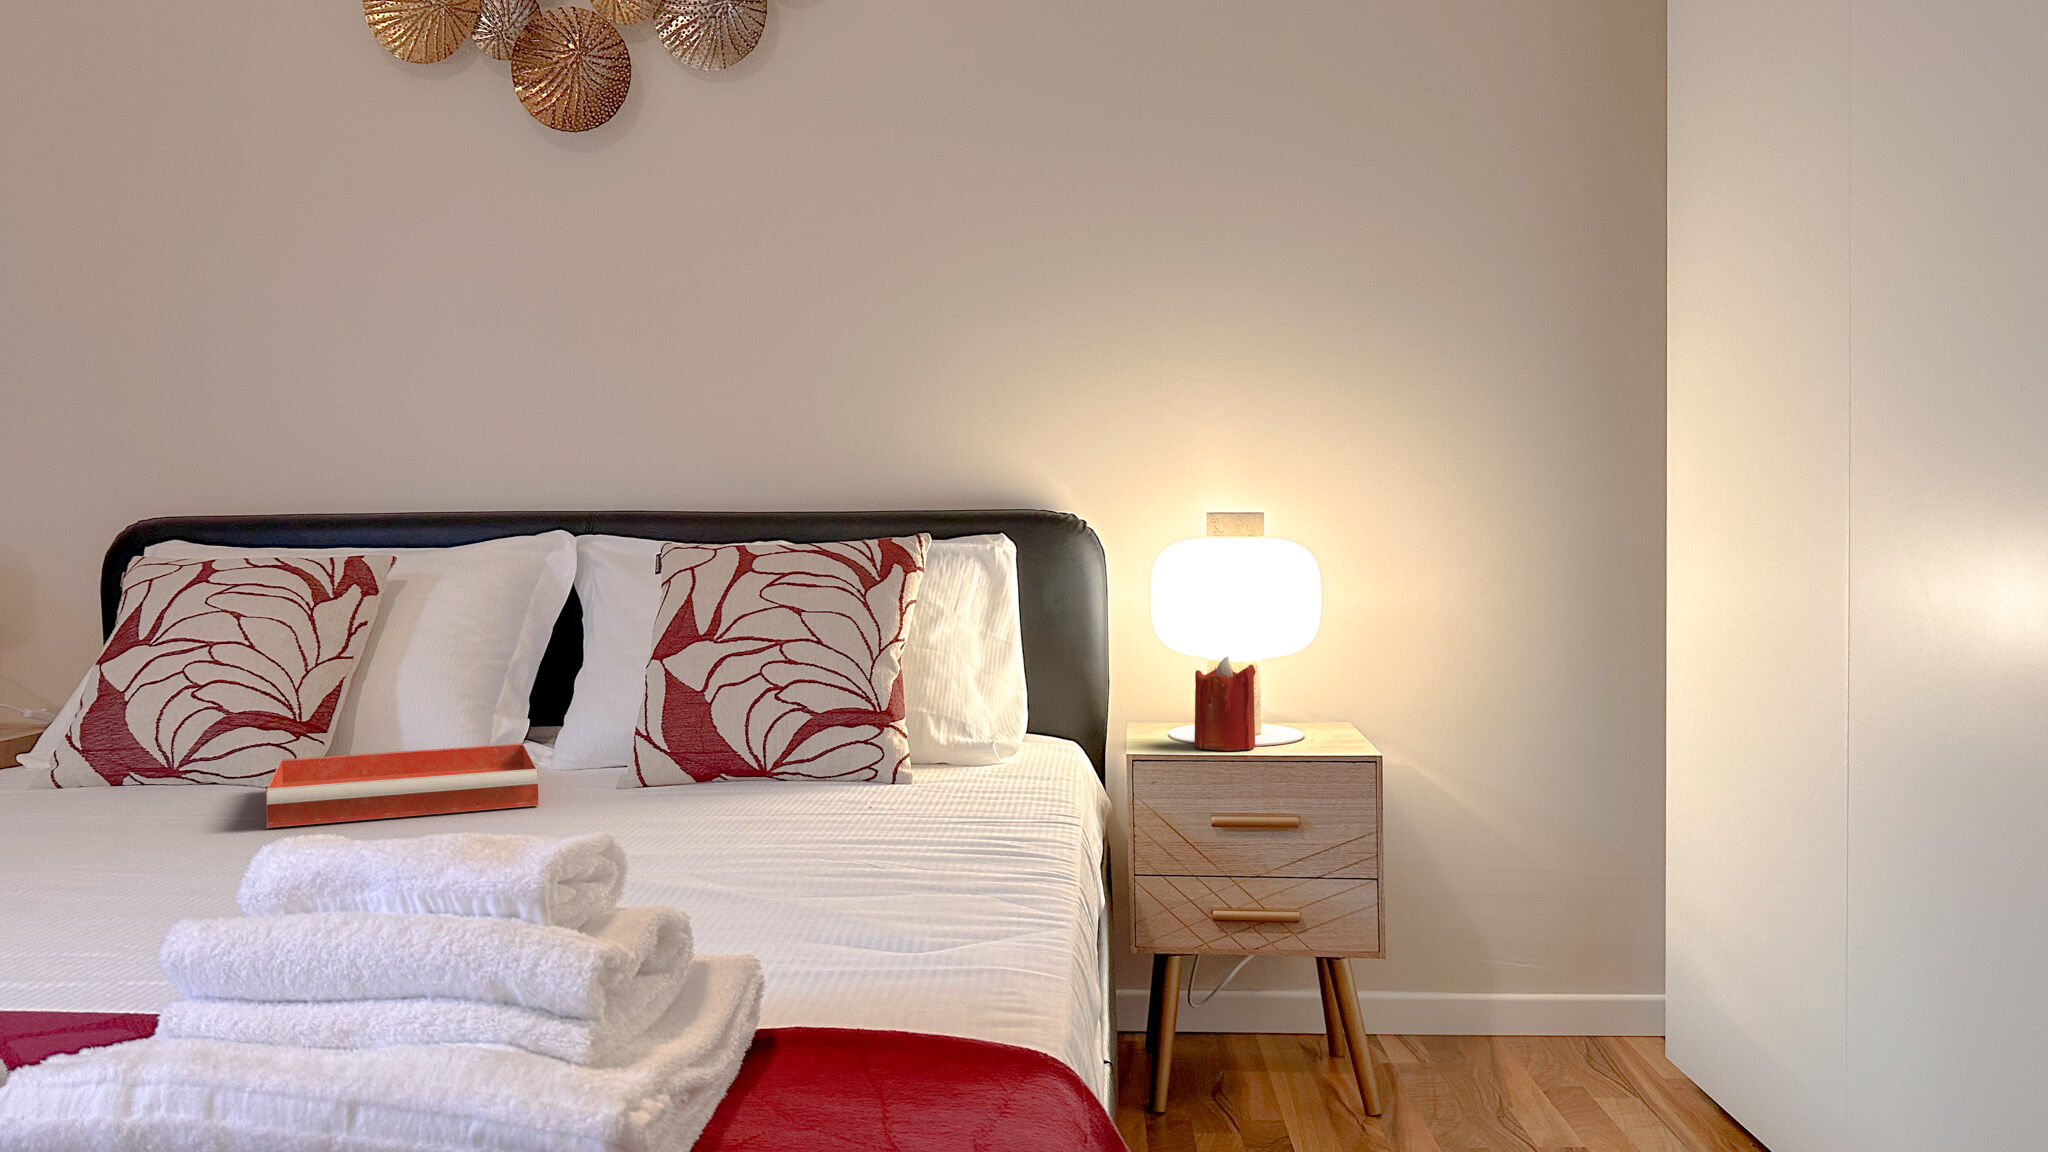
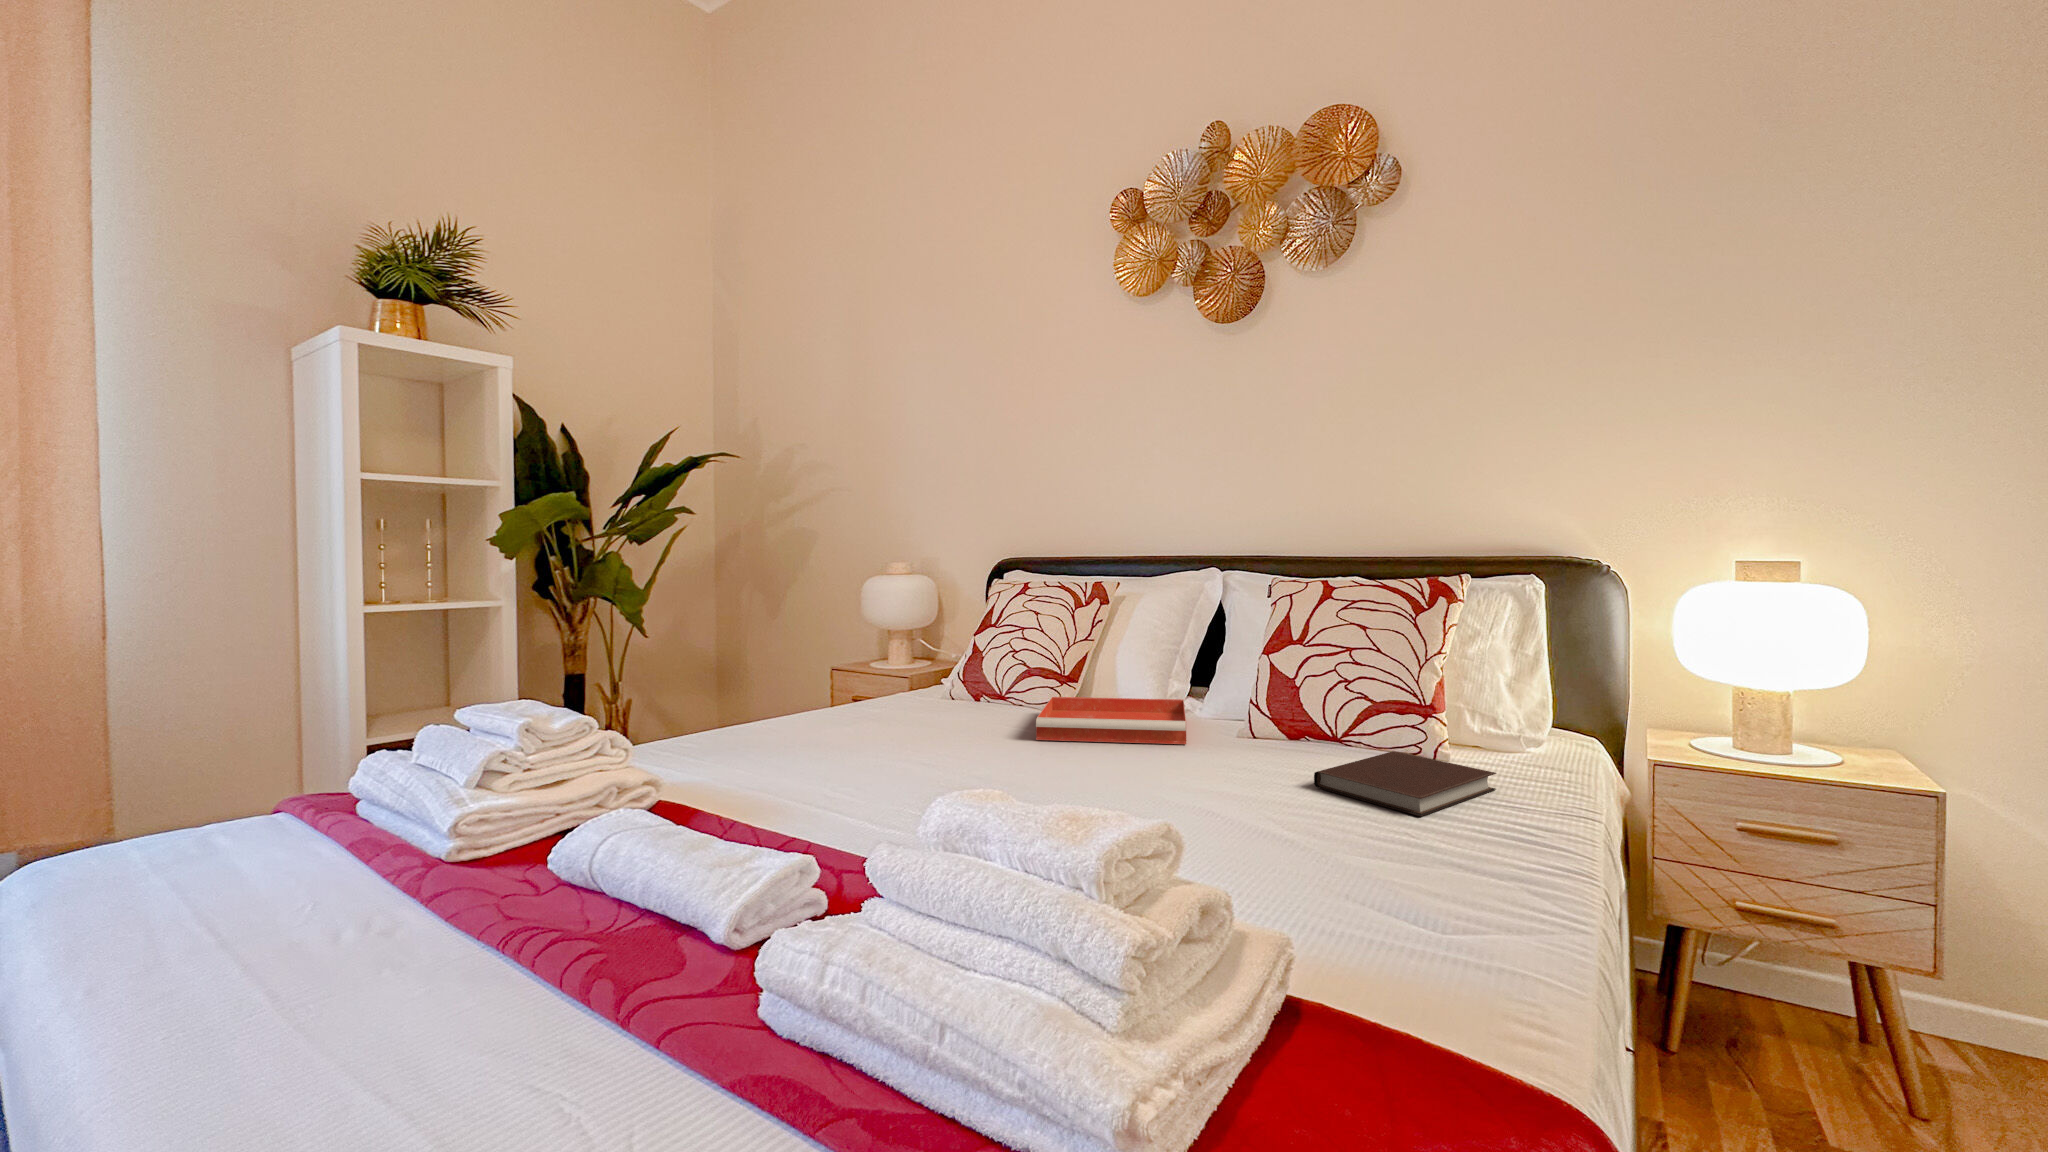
candle: present [1194,657,1256,751] -> none [1715,685,1785,767]
notebook: none [741,777,968,845] -> present [1314,751,1496,816]

